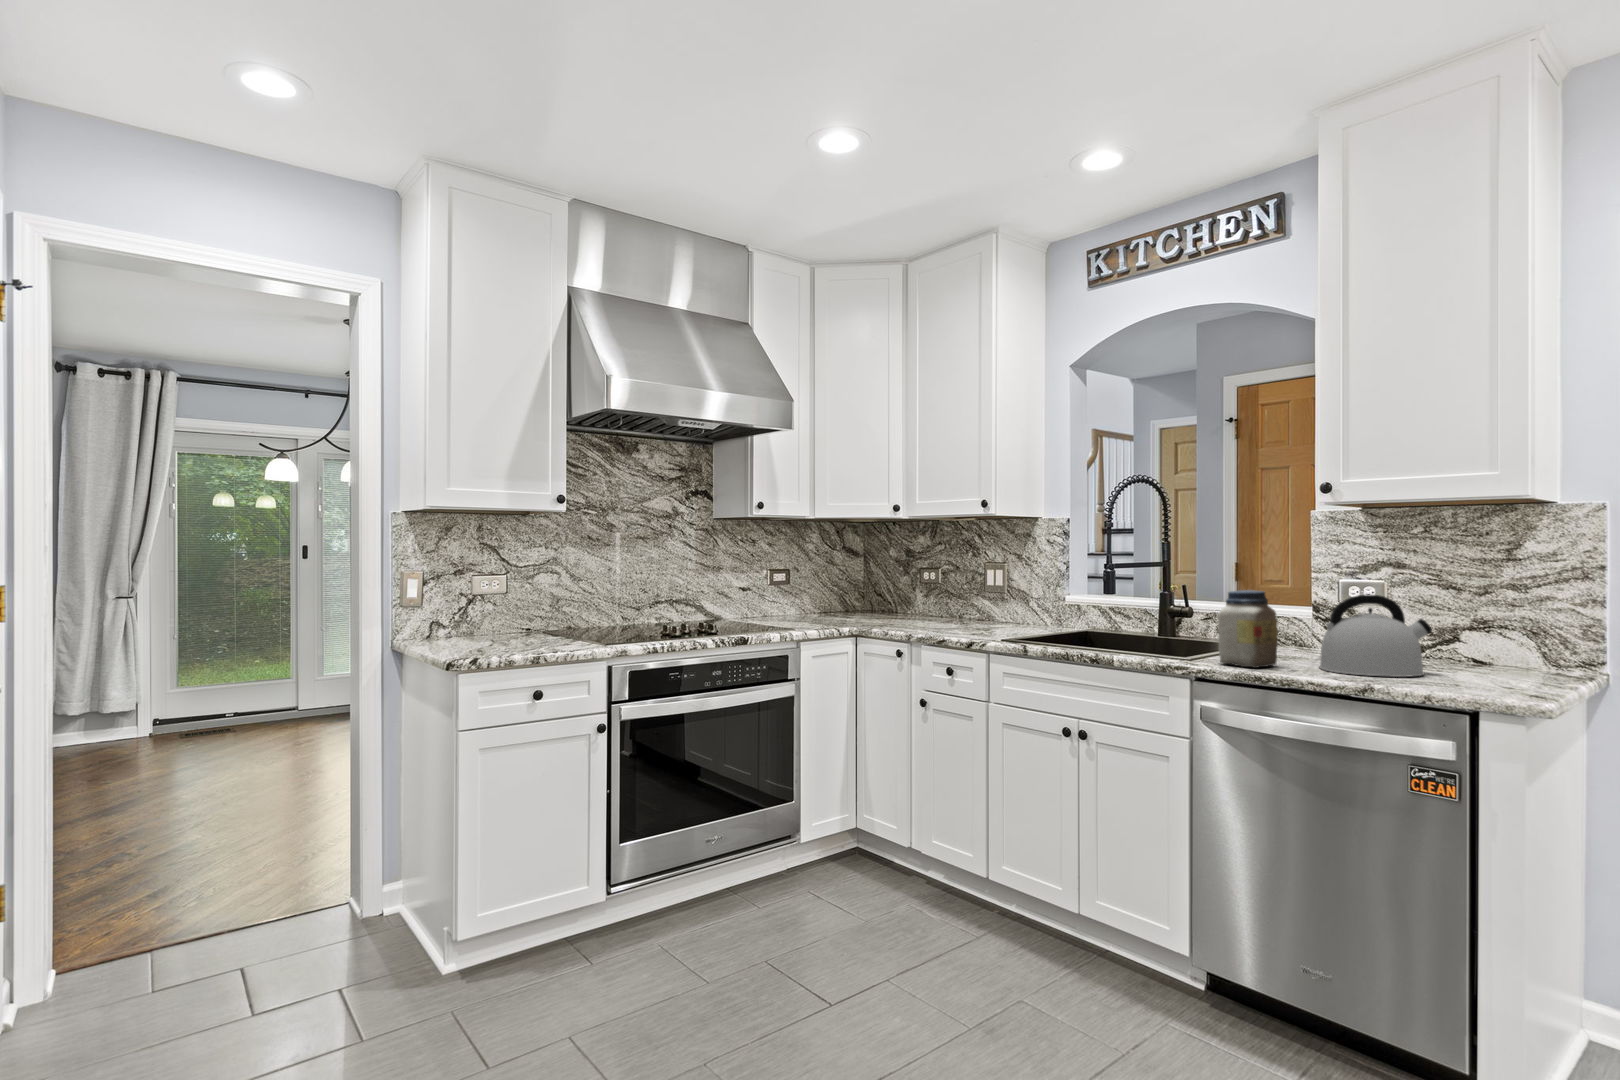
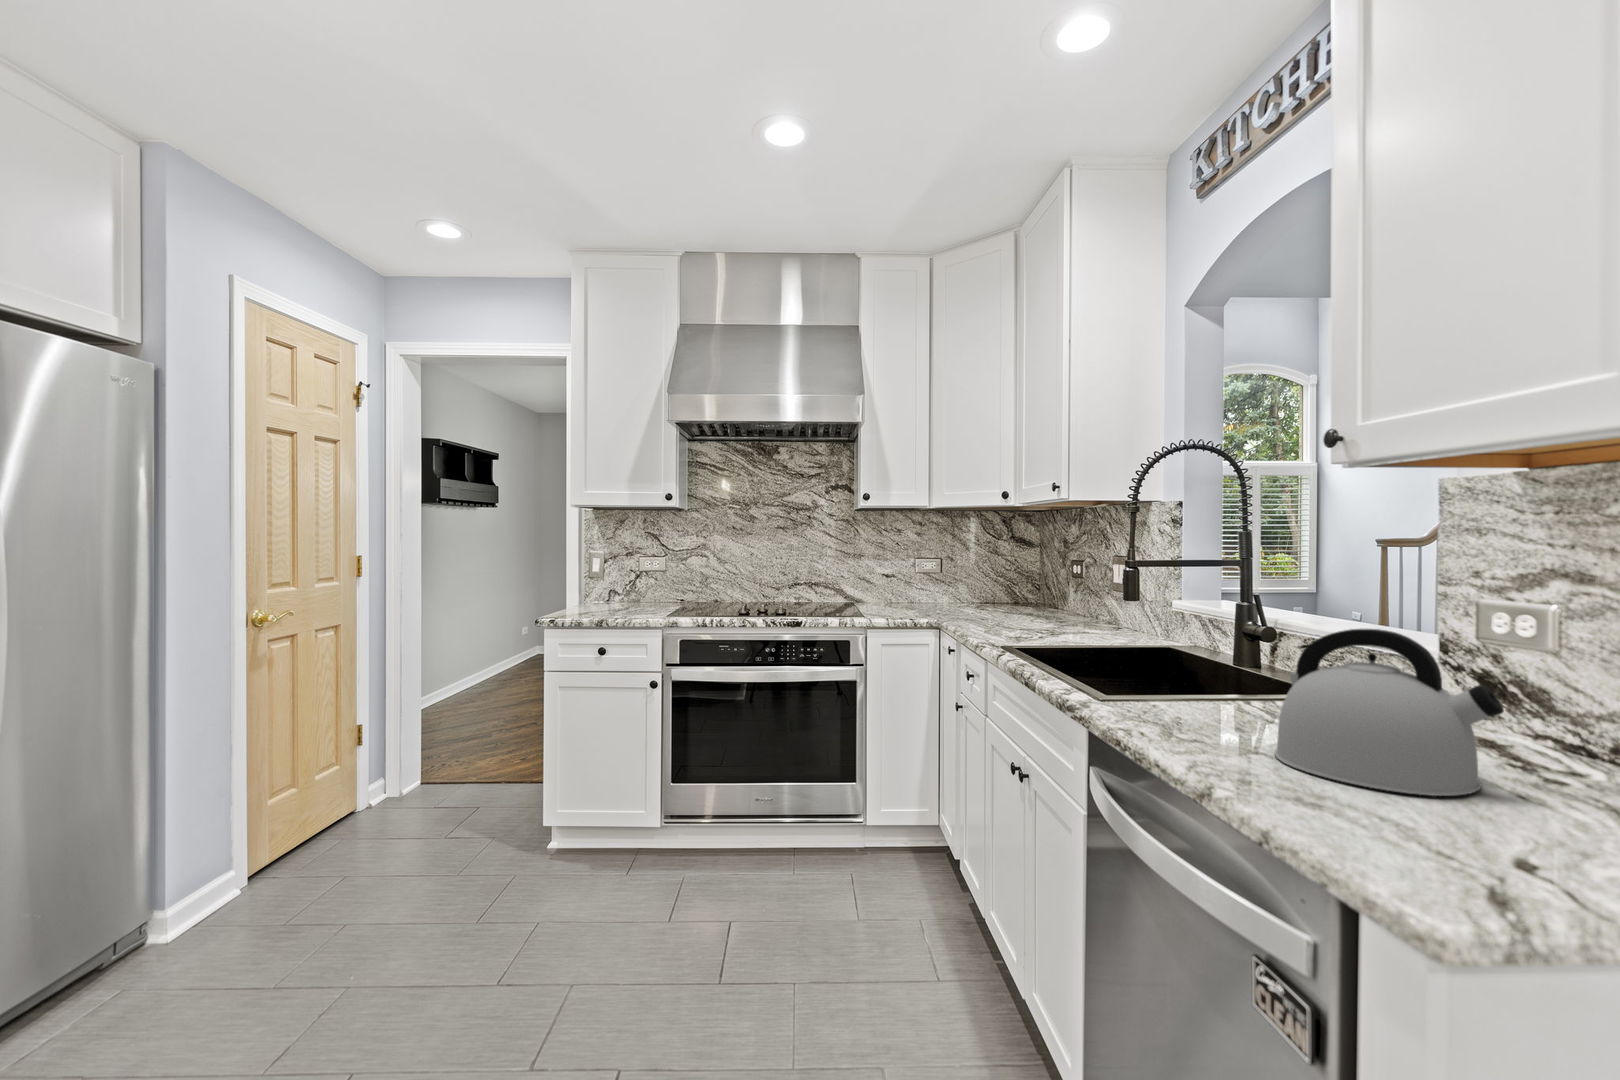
jar: present [1218,590,1278,668] -> none [1130,607,1220,730]

